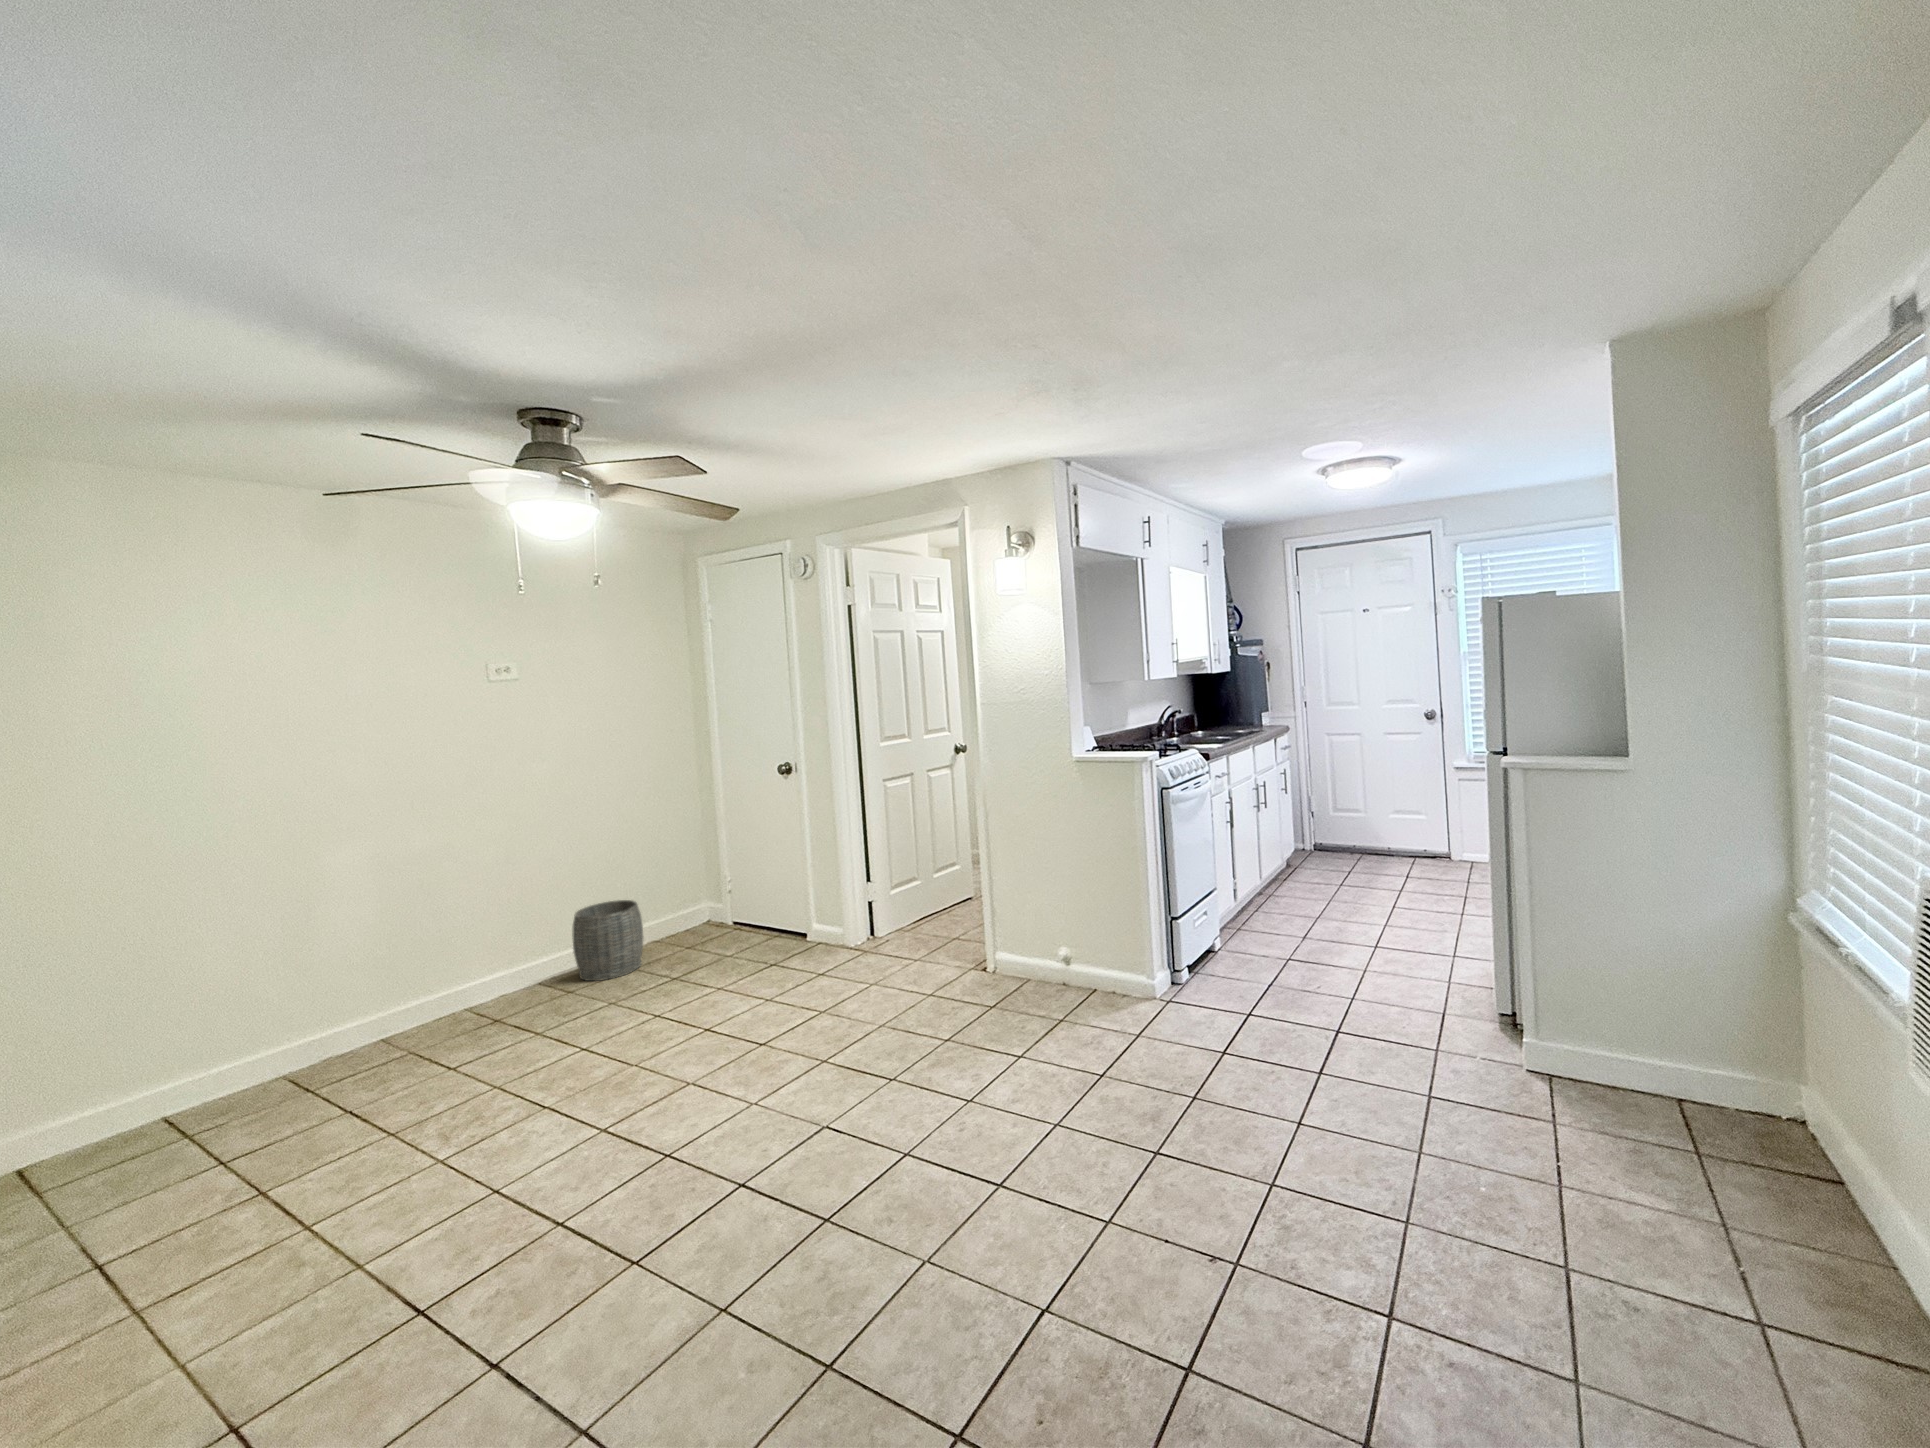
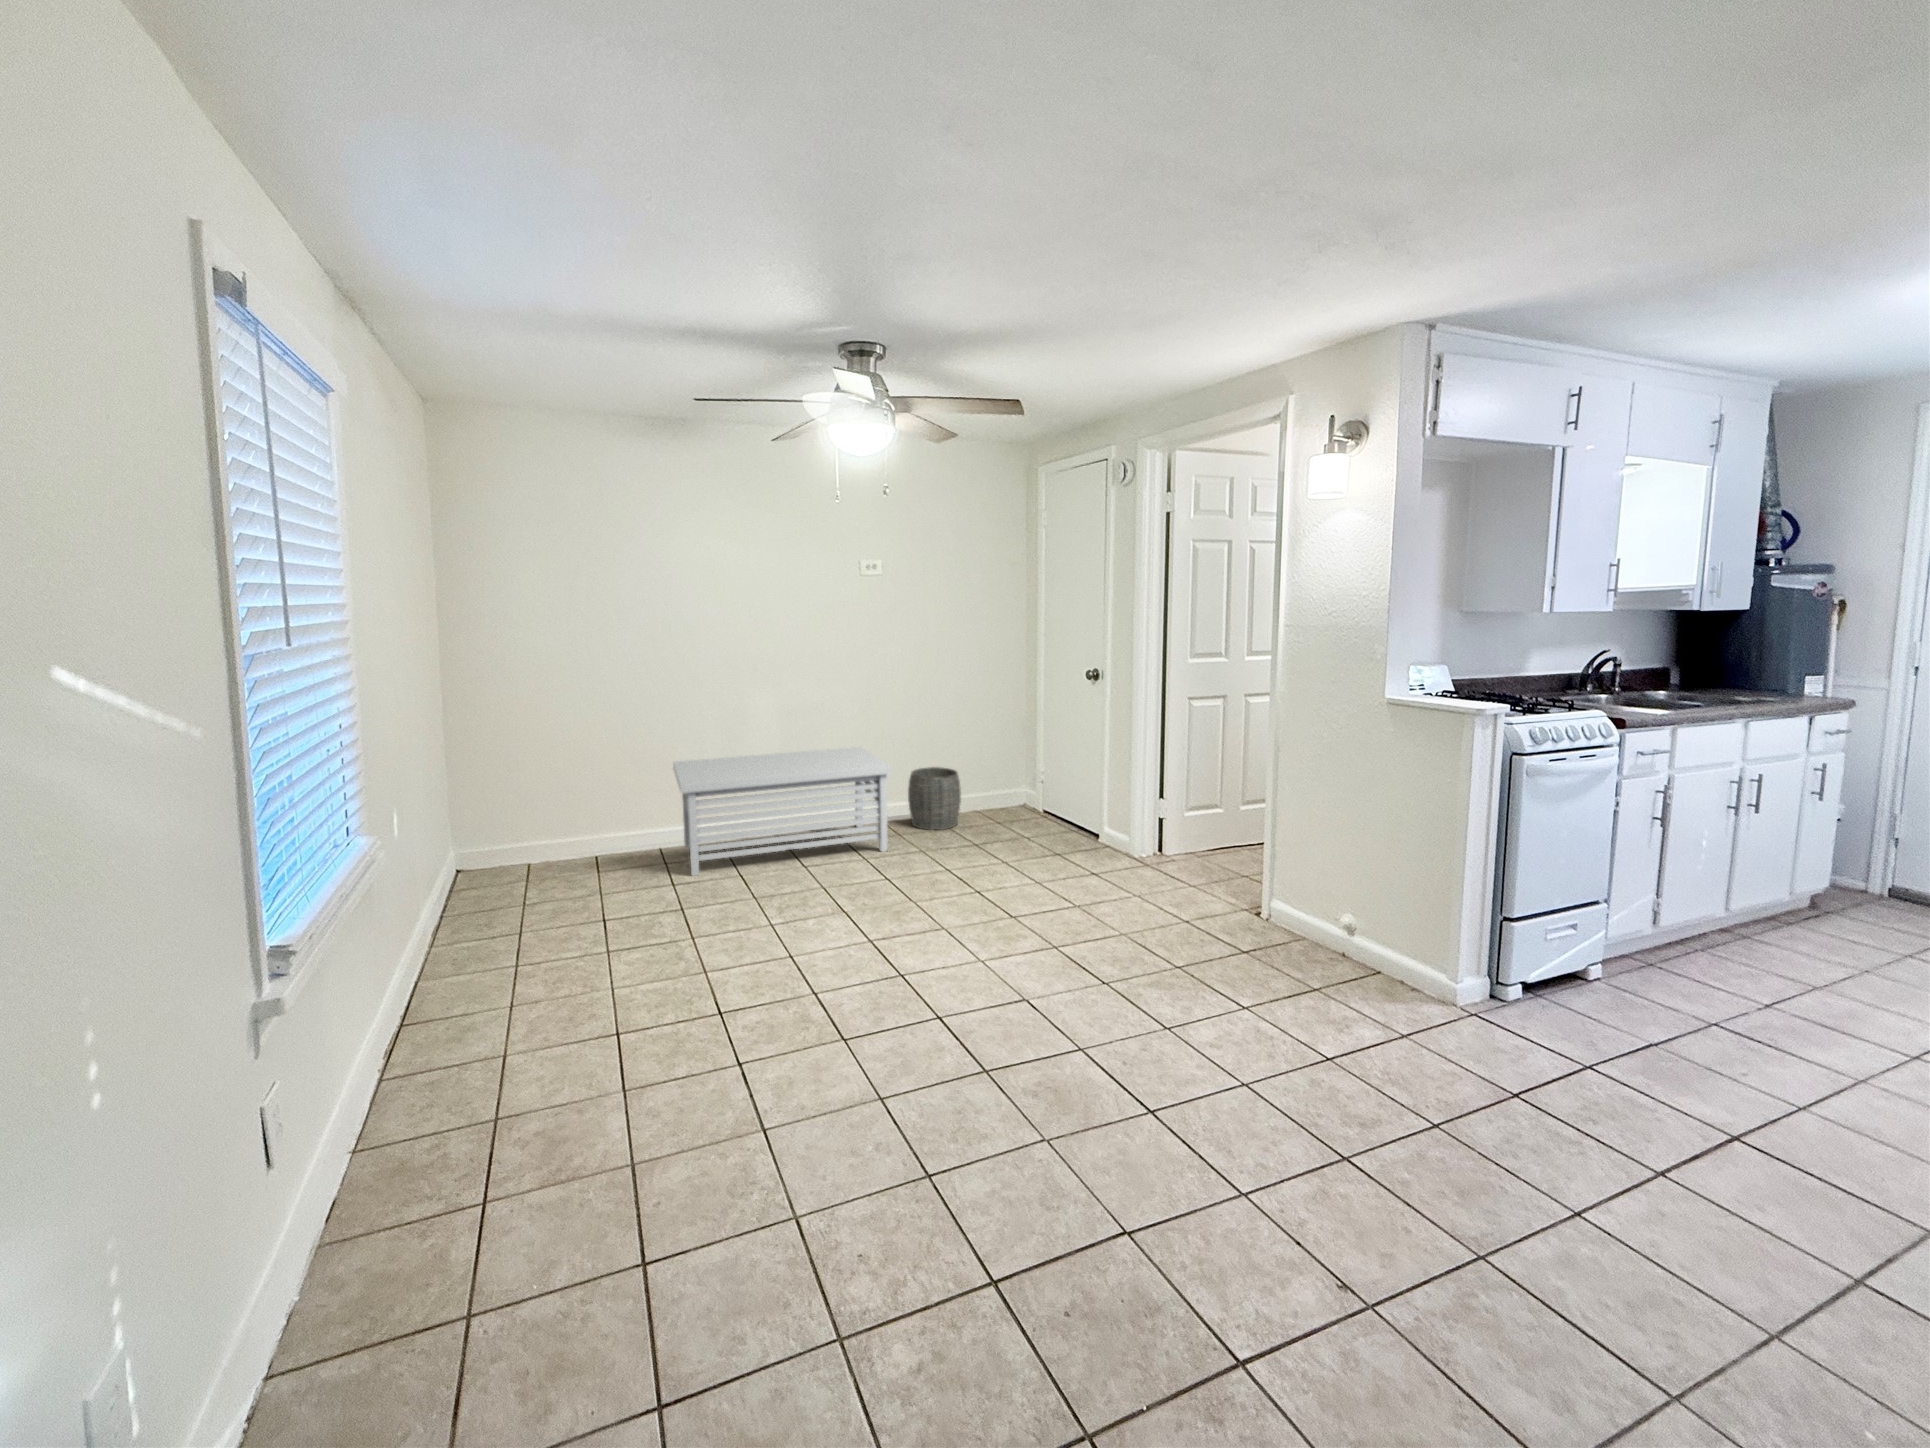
storage bench: none [170,897,565,1150] -> present [673,747,891,876]

